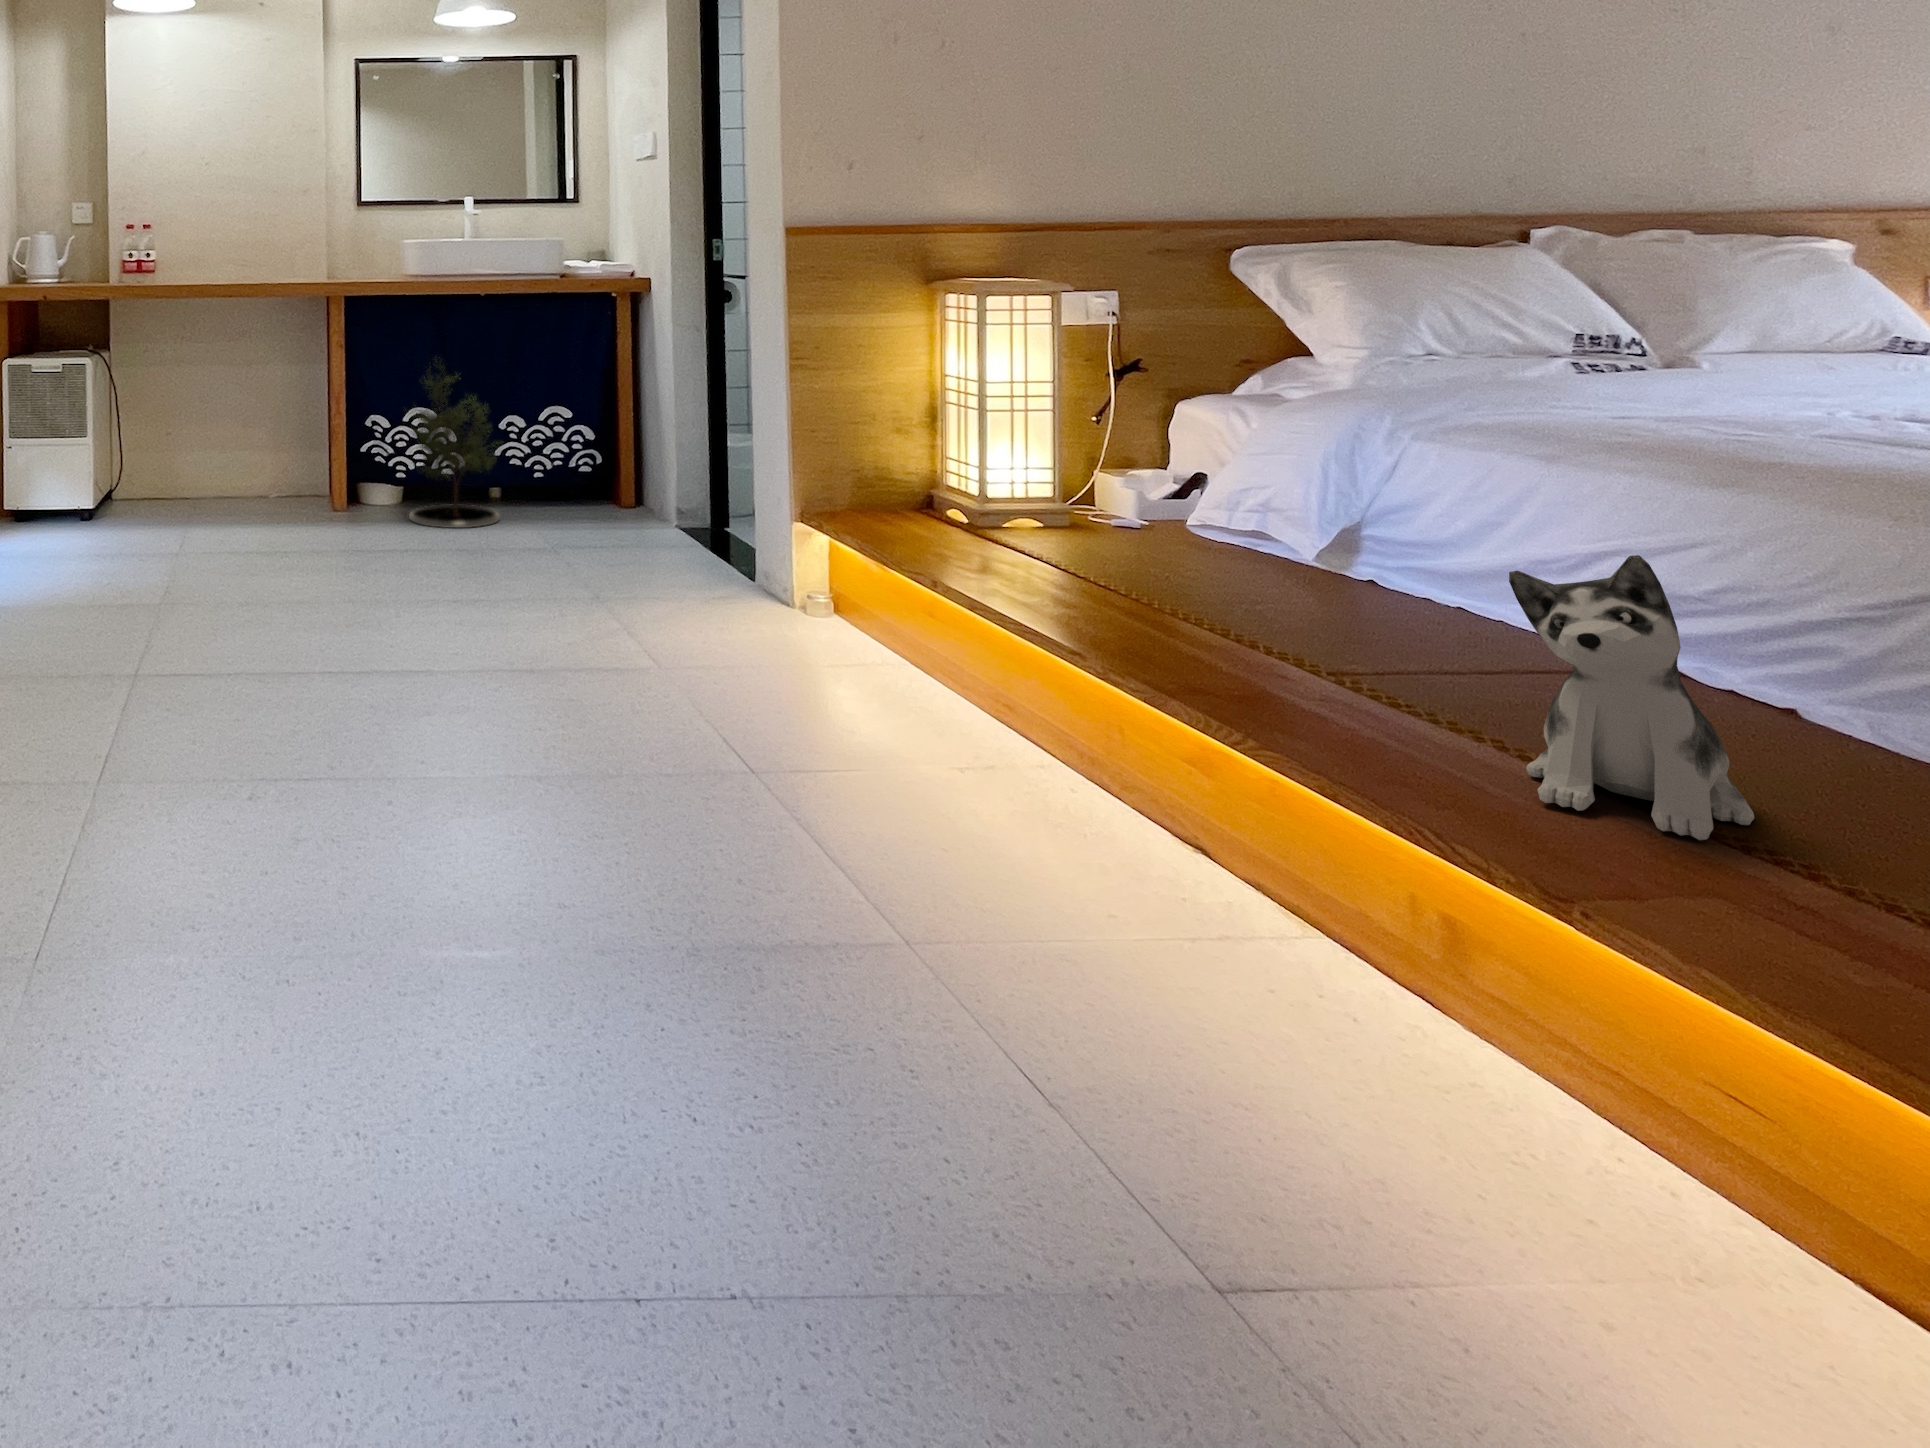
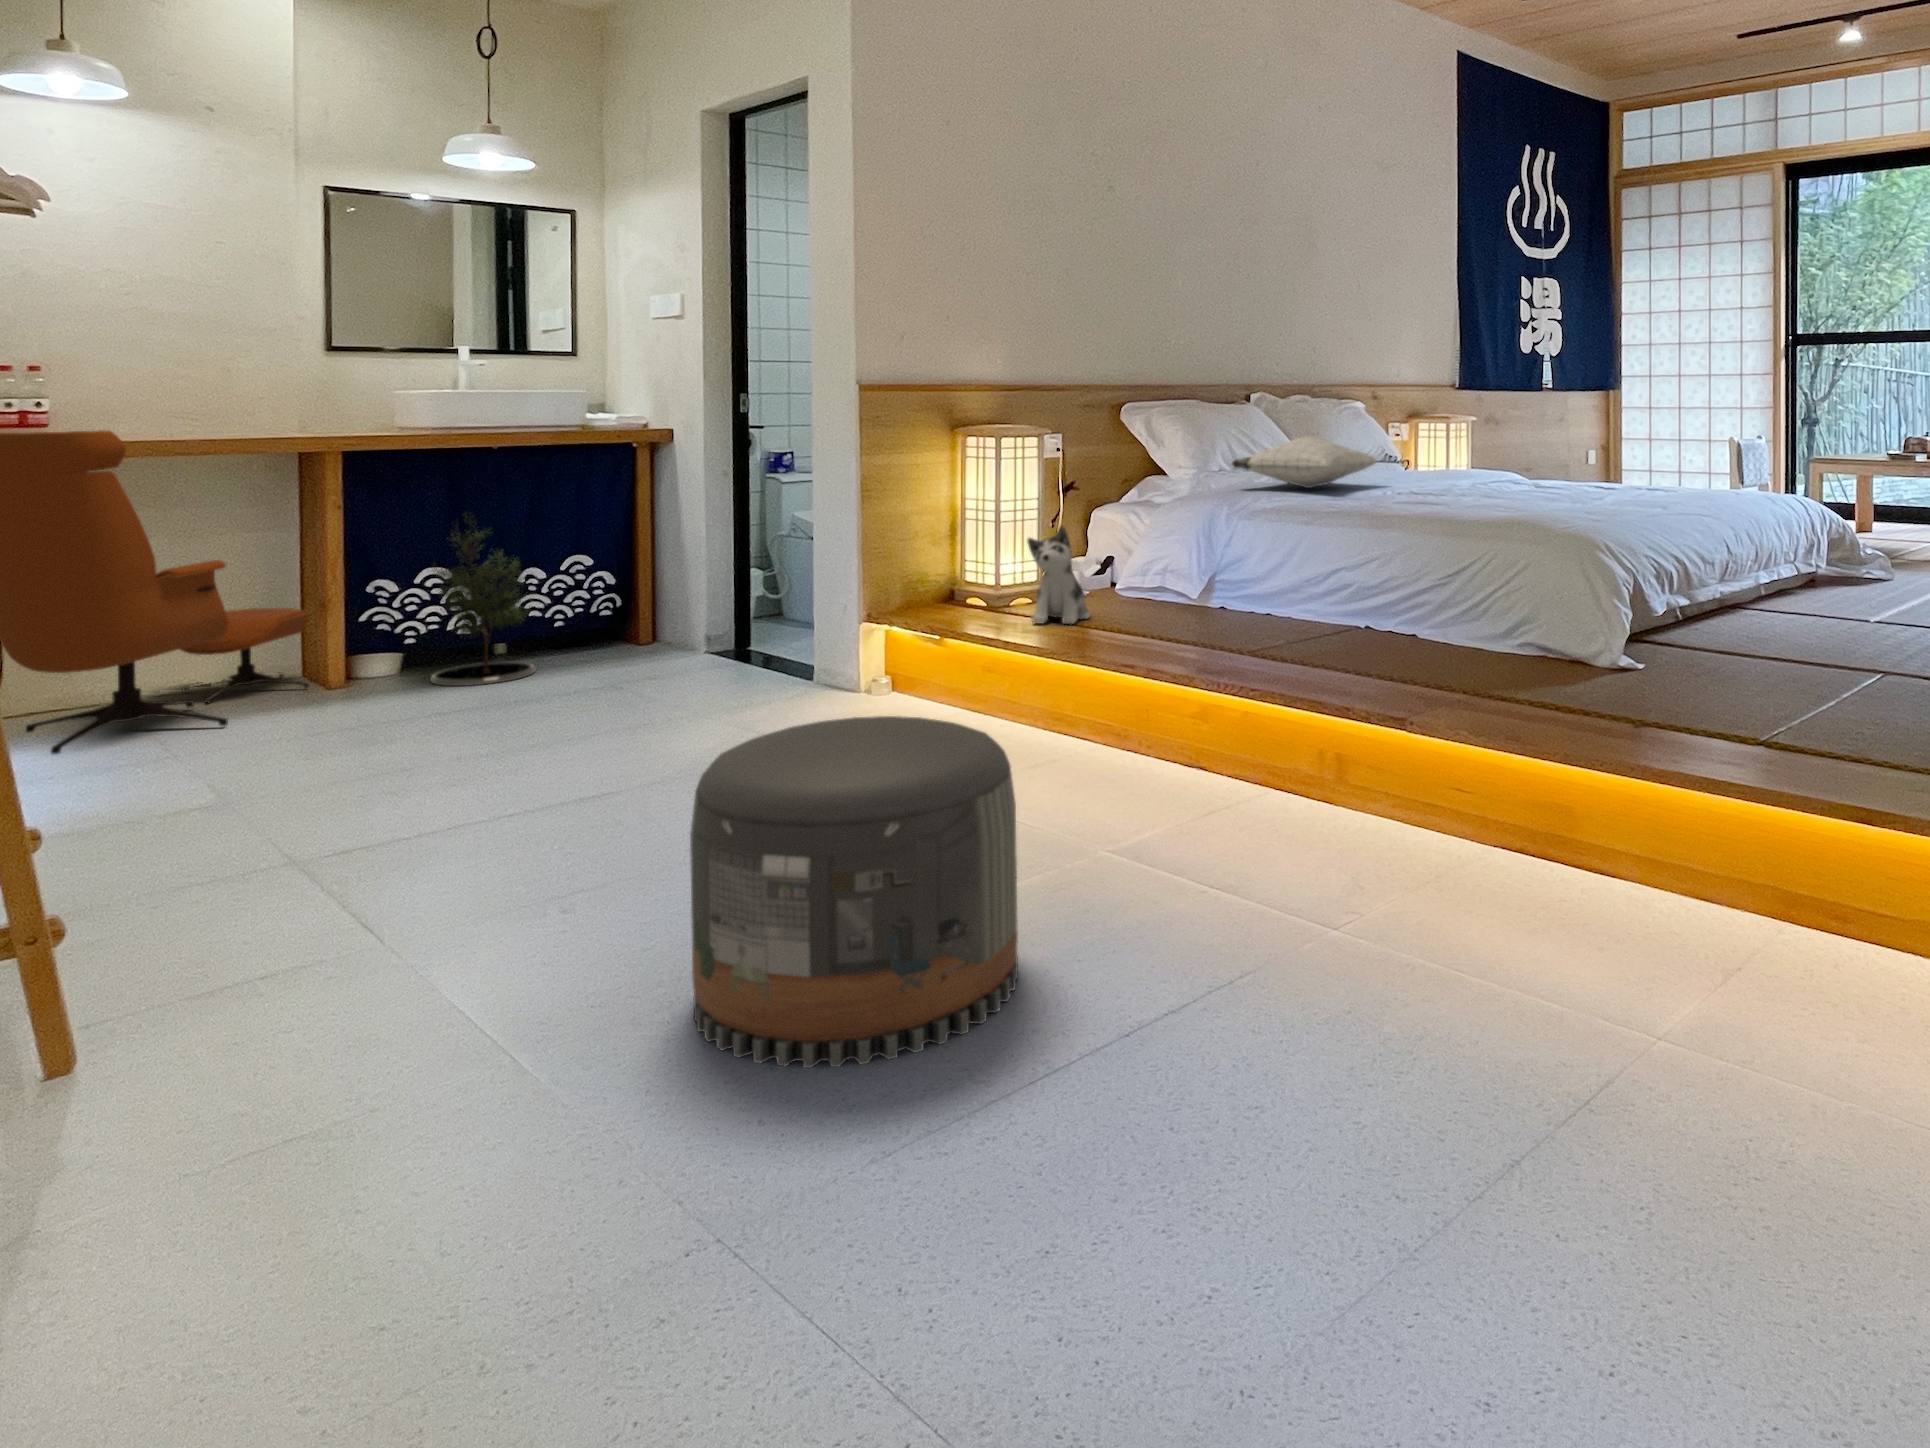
lounge chair: none [73,277,331,537] -> present [0,430,310,754]
pillow: none [1439,300,1845,397] -> present [1232,436,1376,488]
plush toy: present [1509,555,1754,840] -> present [1027,526,1090,624]
pouf: none [142,698,616,1311] -> present [690,716,1018,1068]

